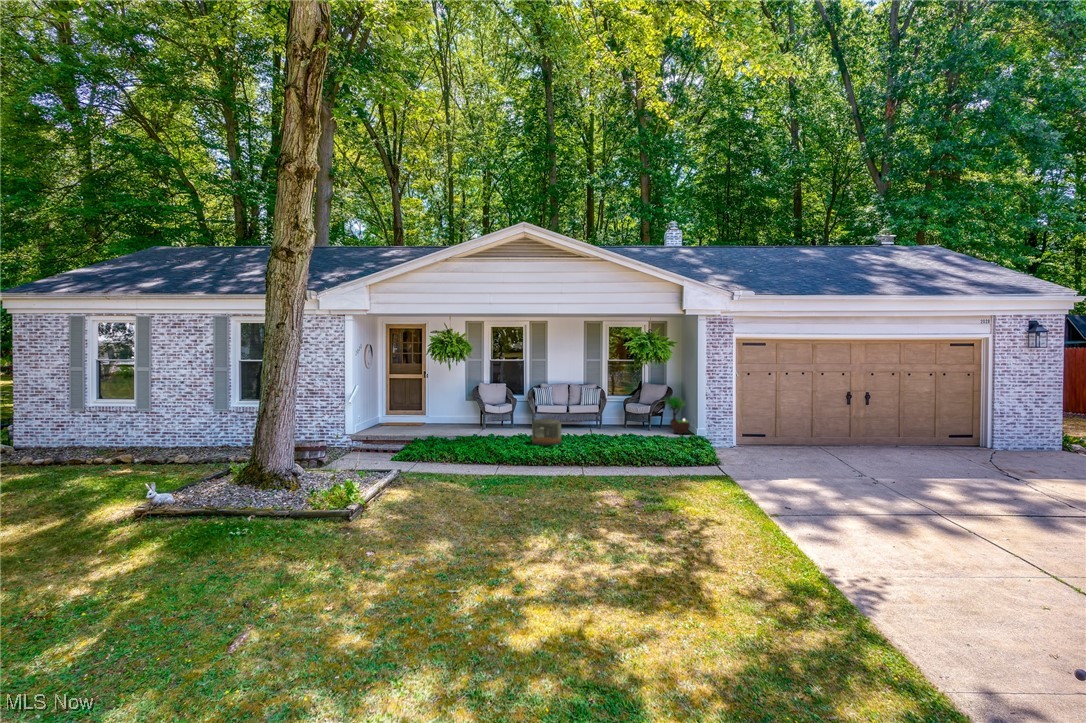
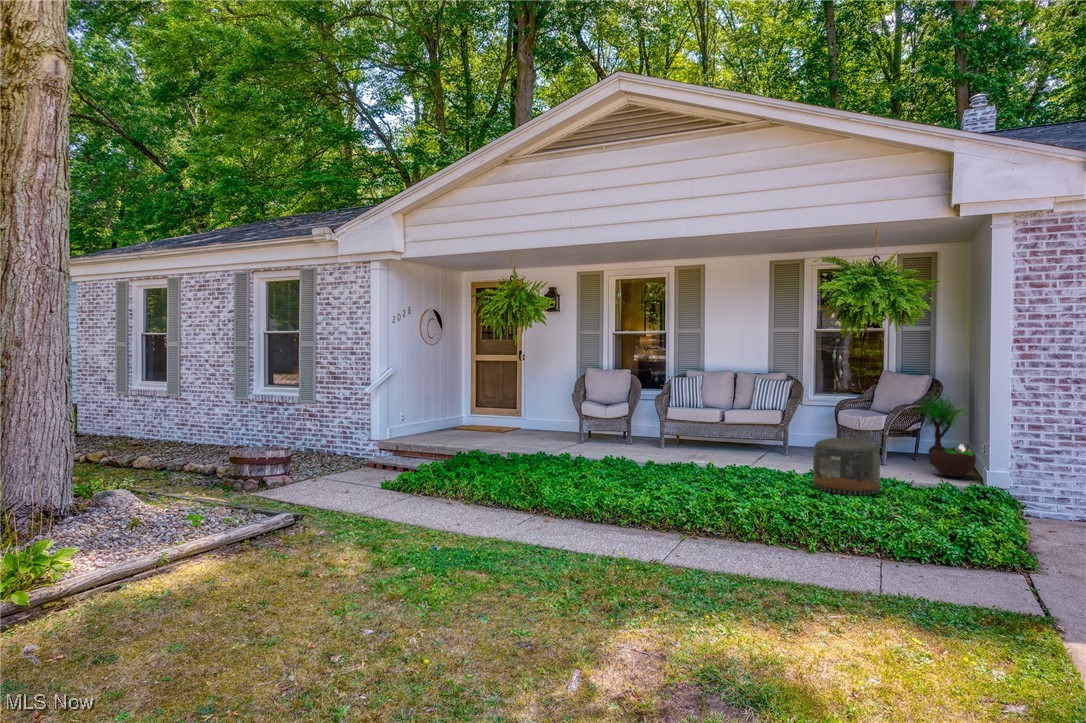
pouf: present [532,419,561,445] -> present [813,438,880,495]

